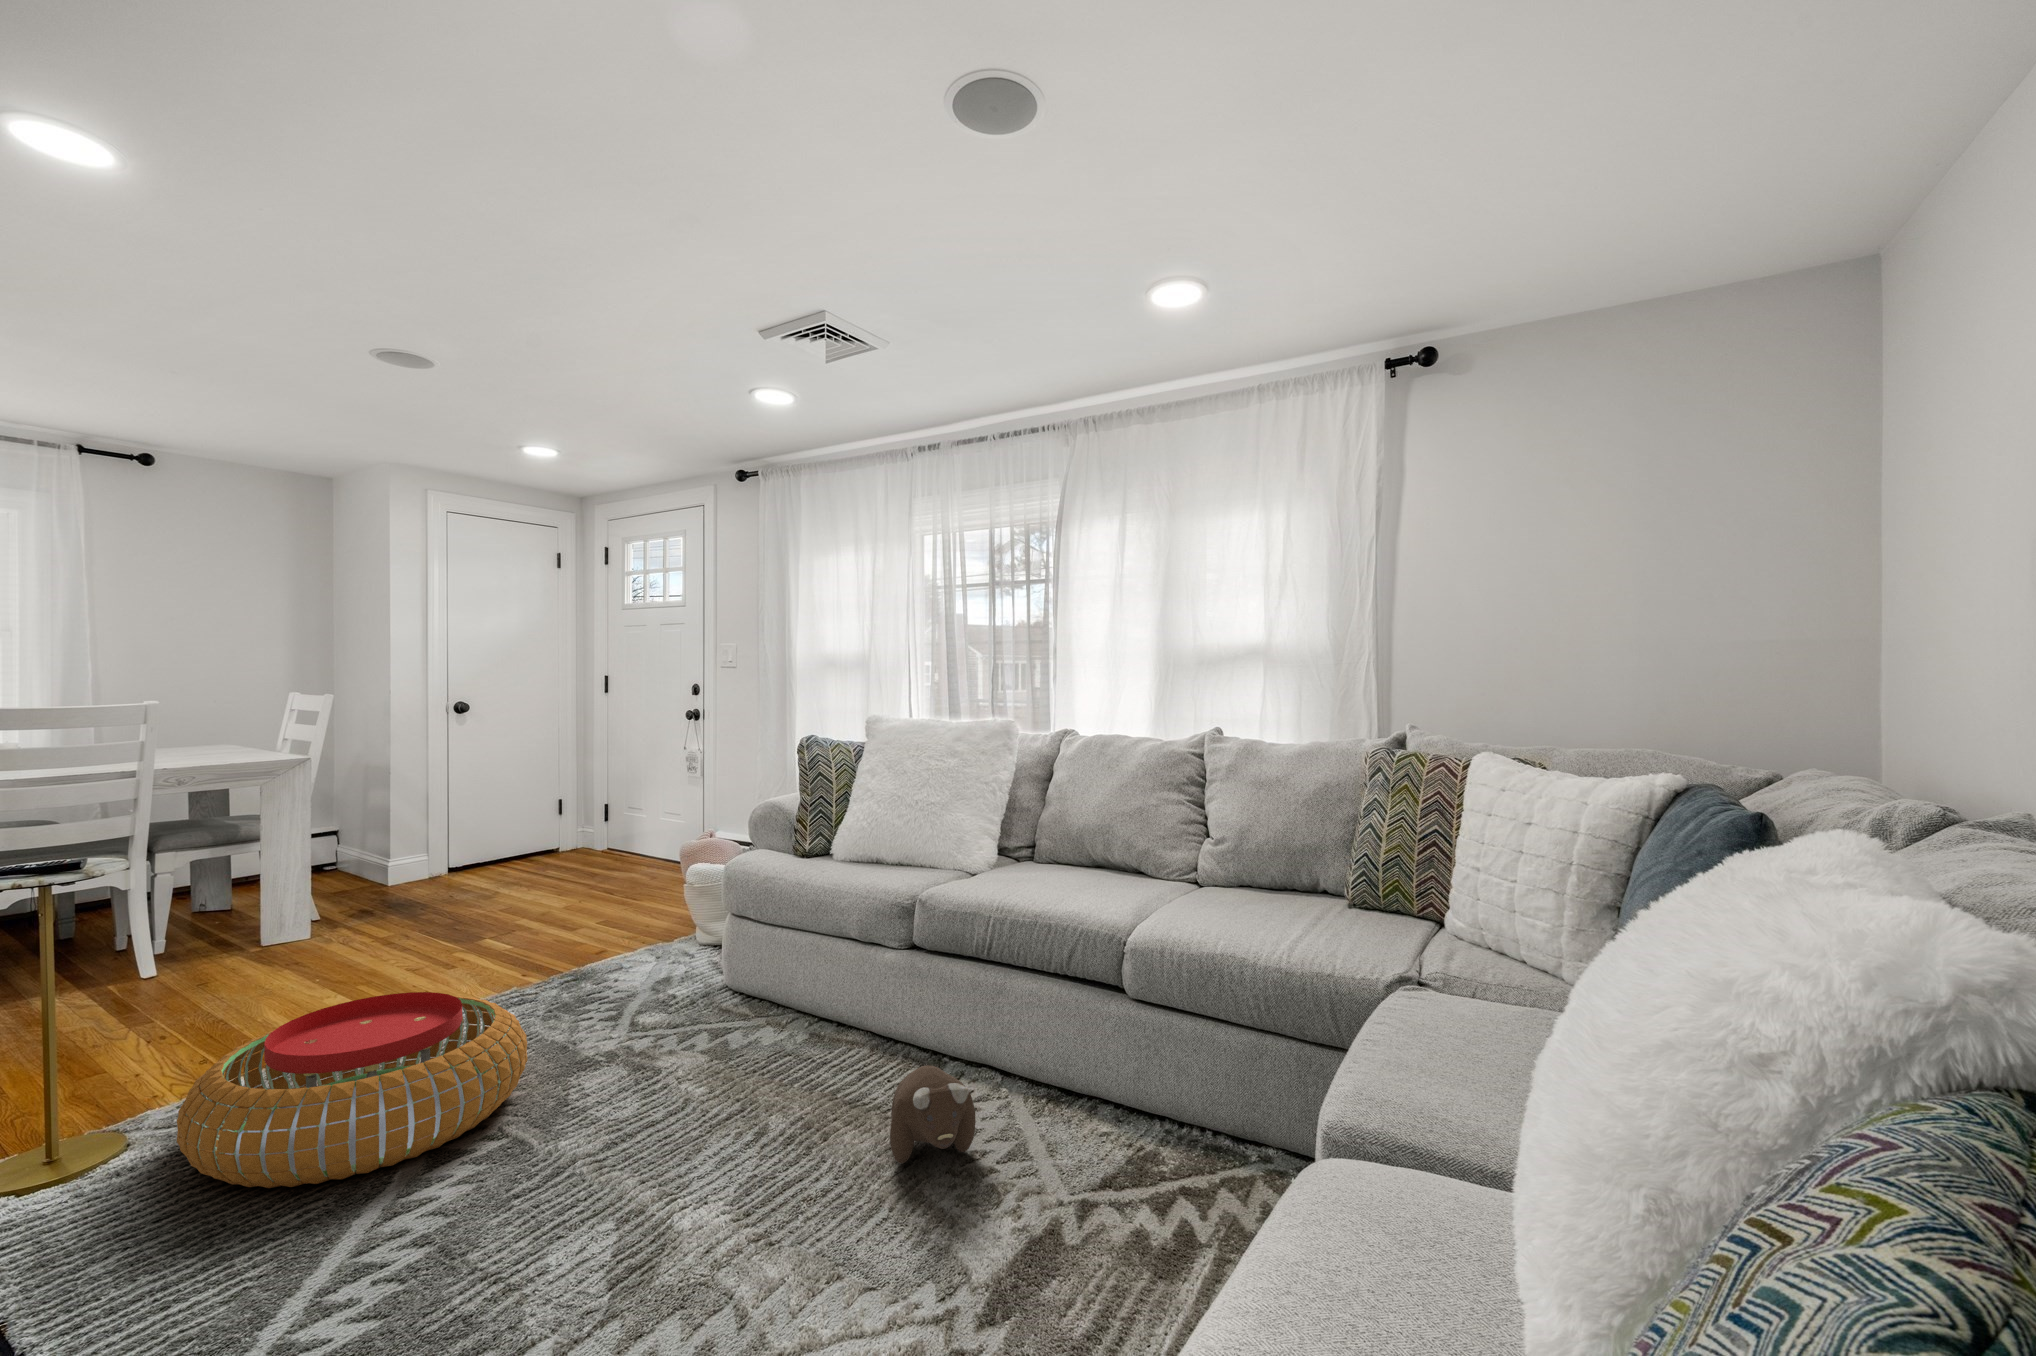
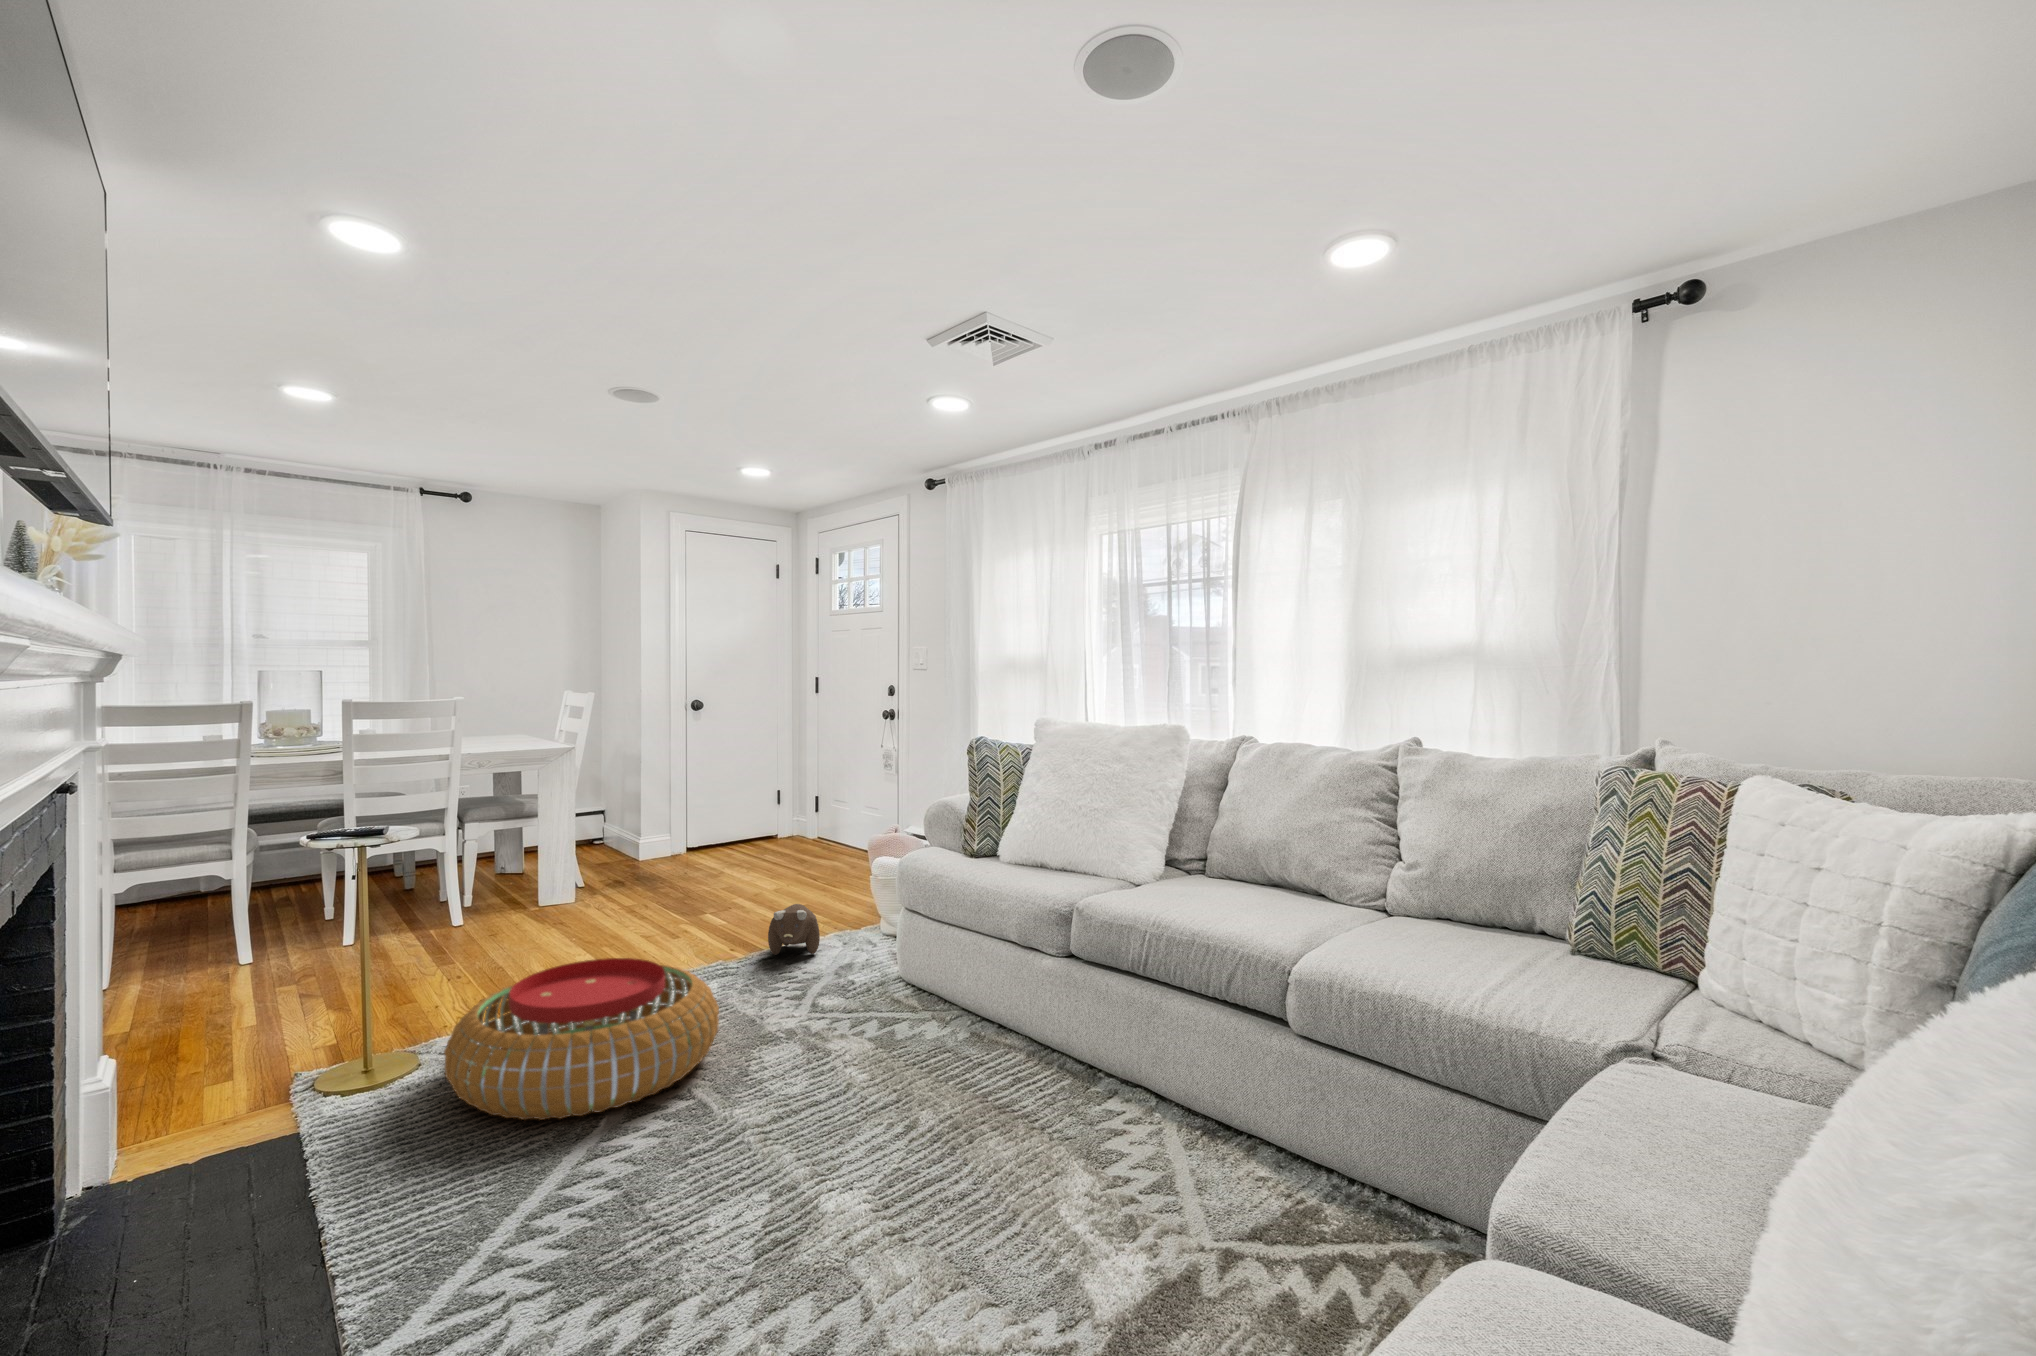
plush toy: present [890,1065,976,1164] -> present [768,904,820,955]

